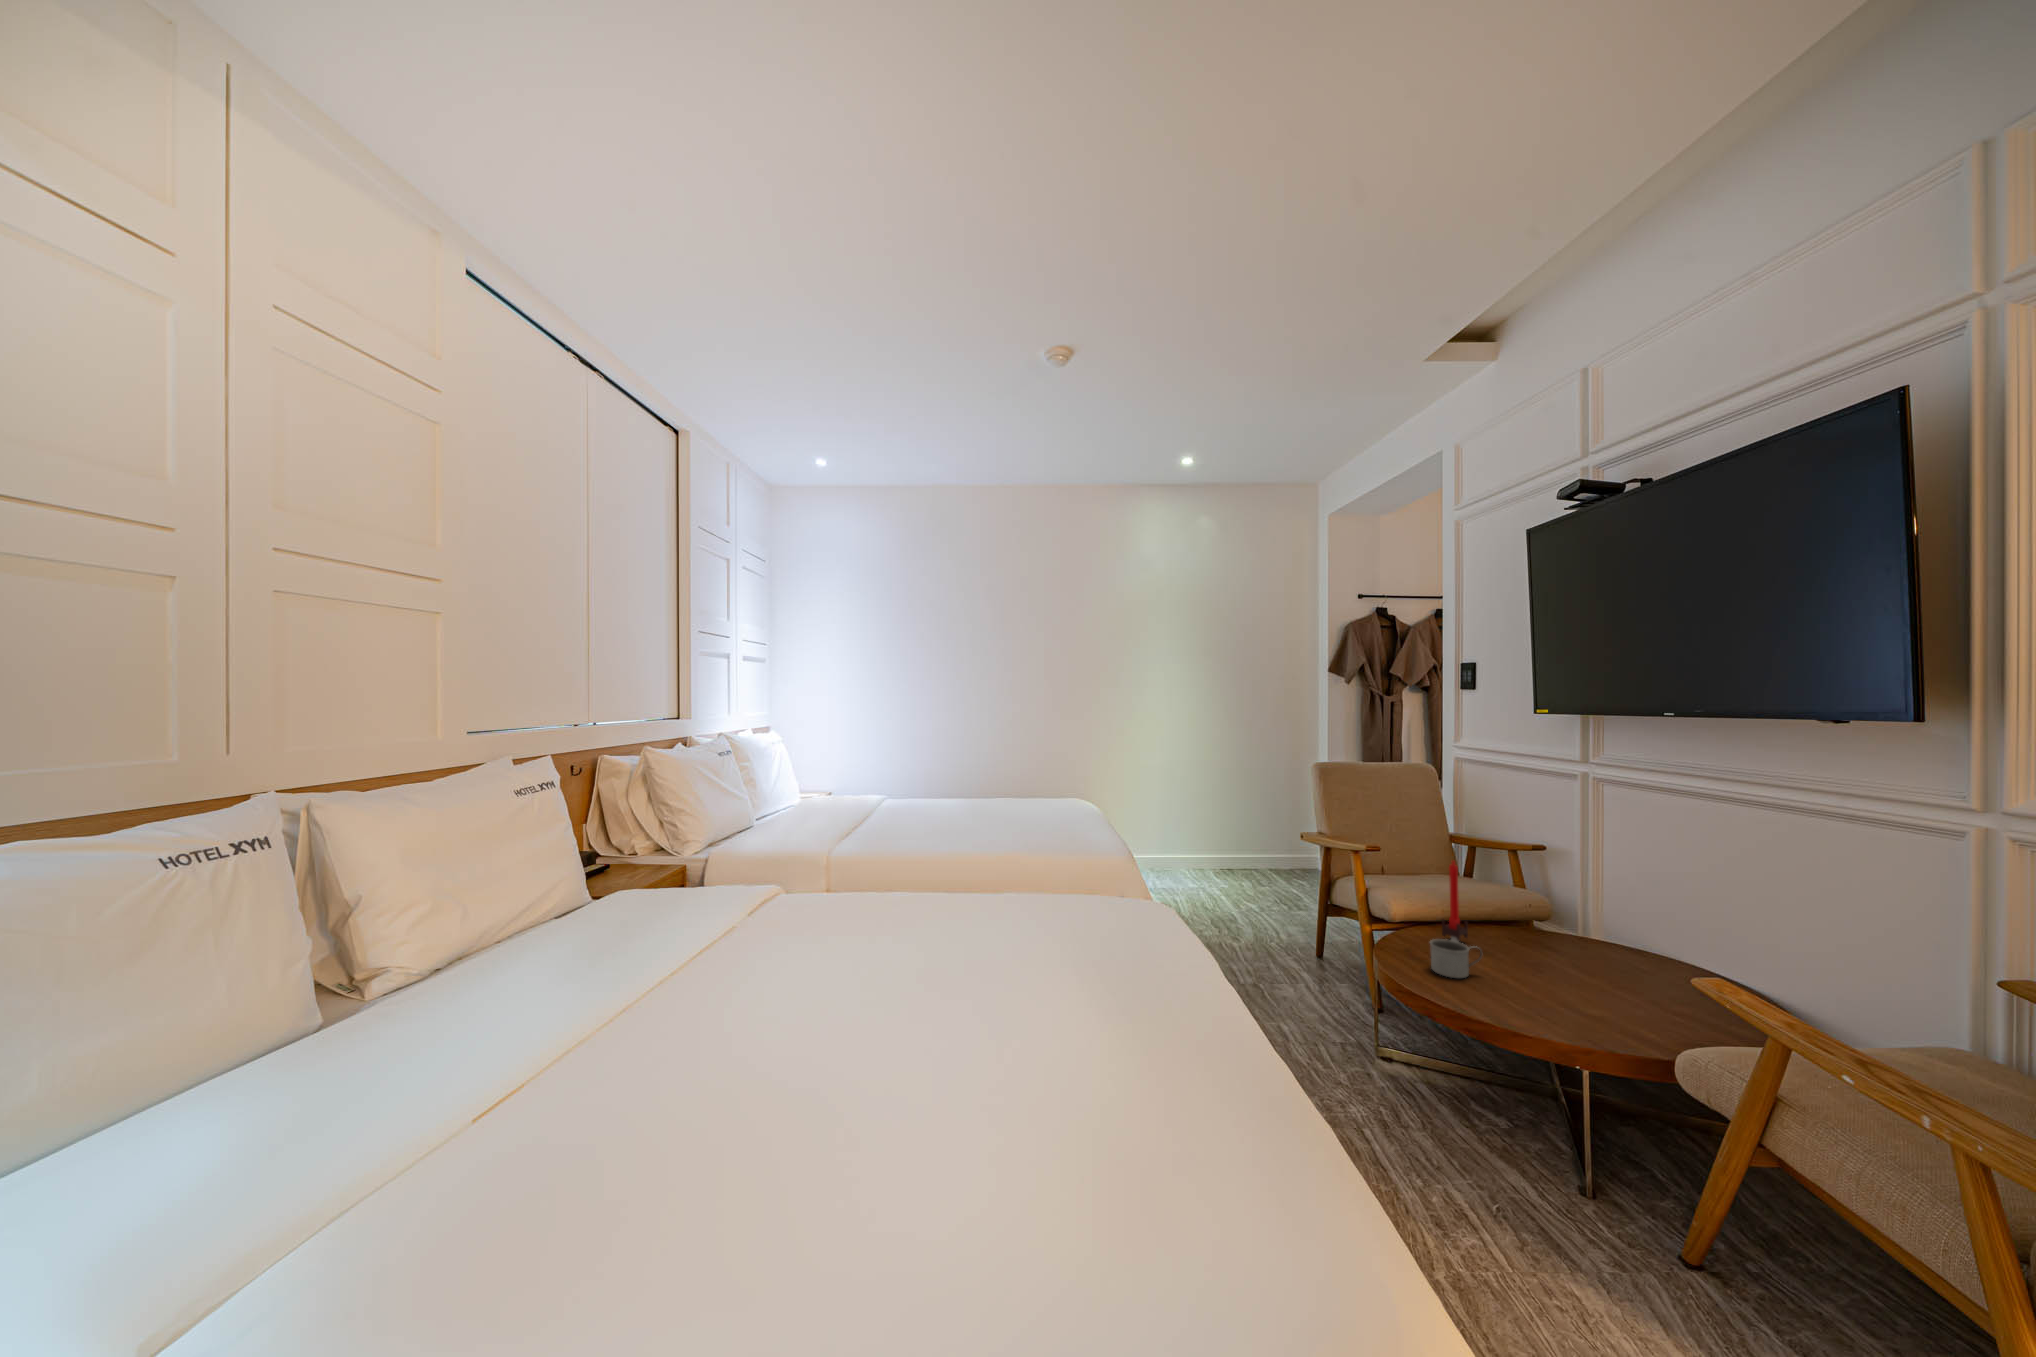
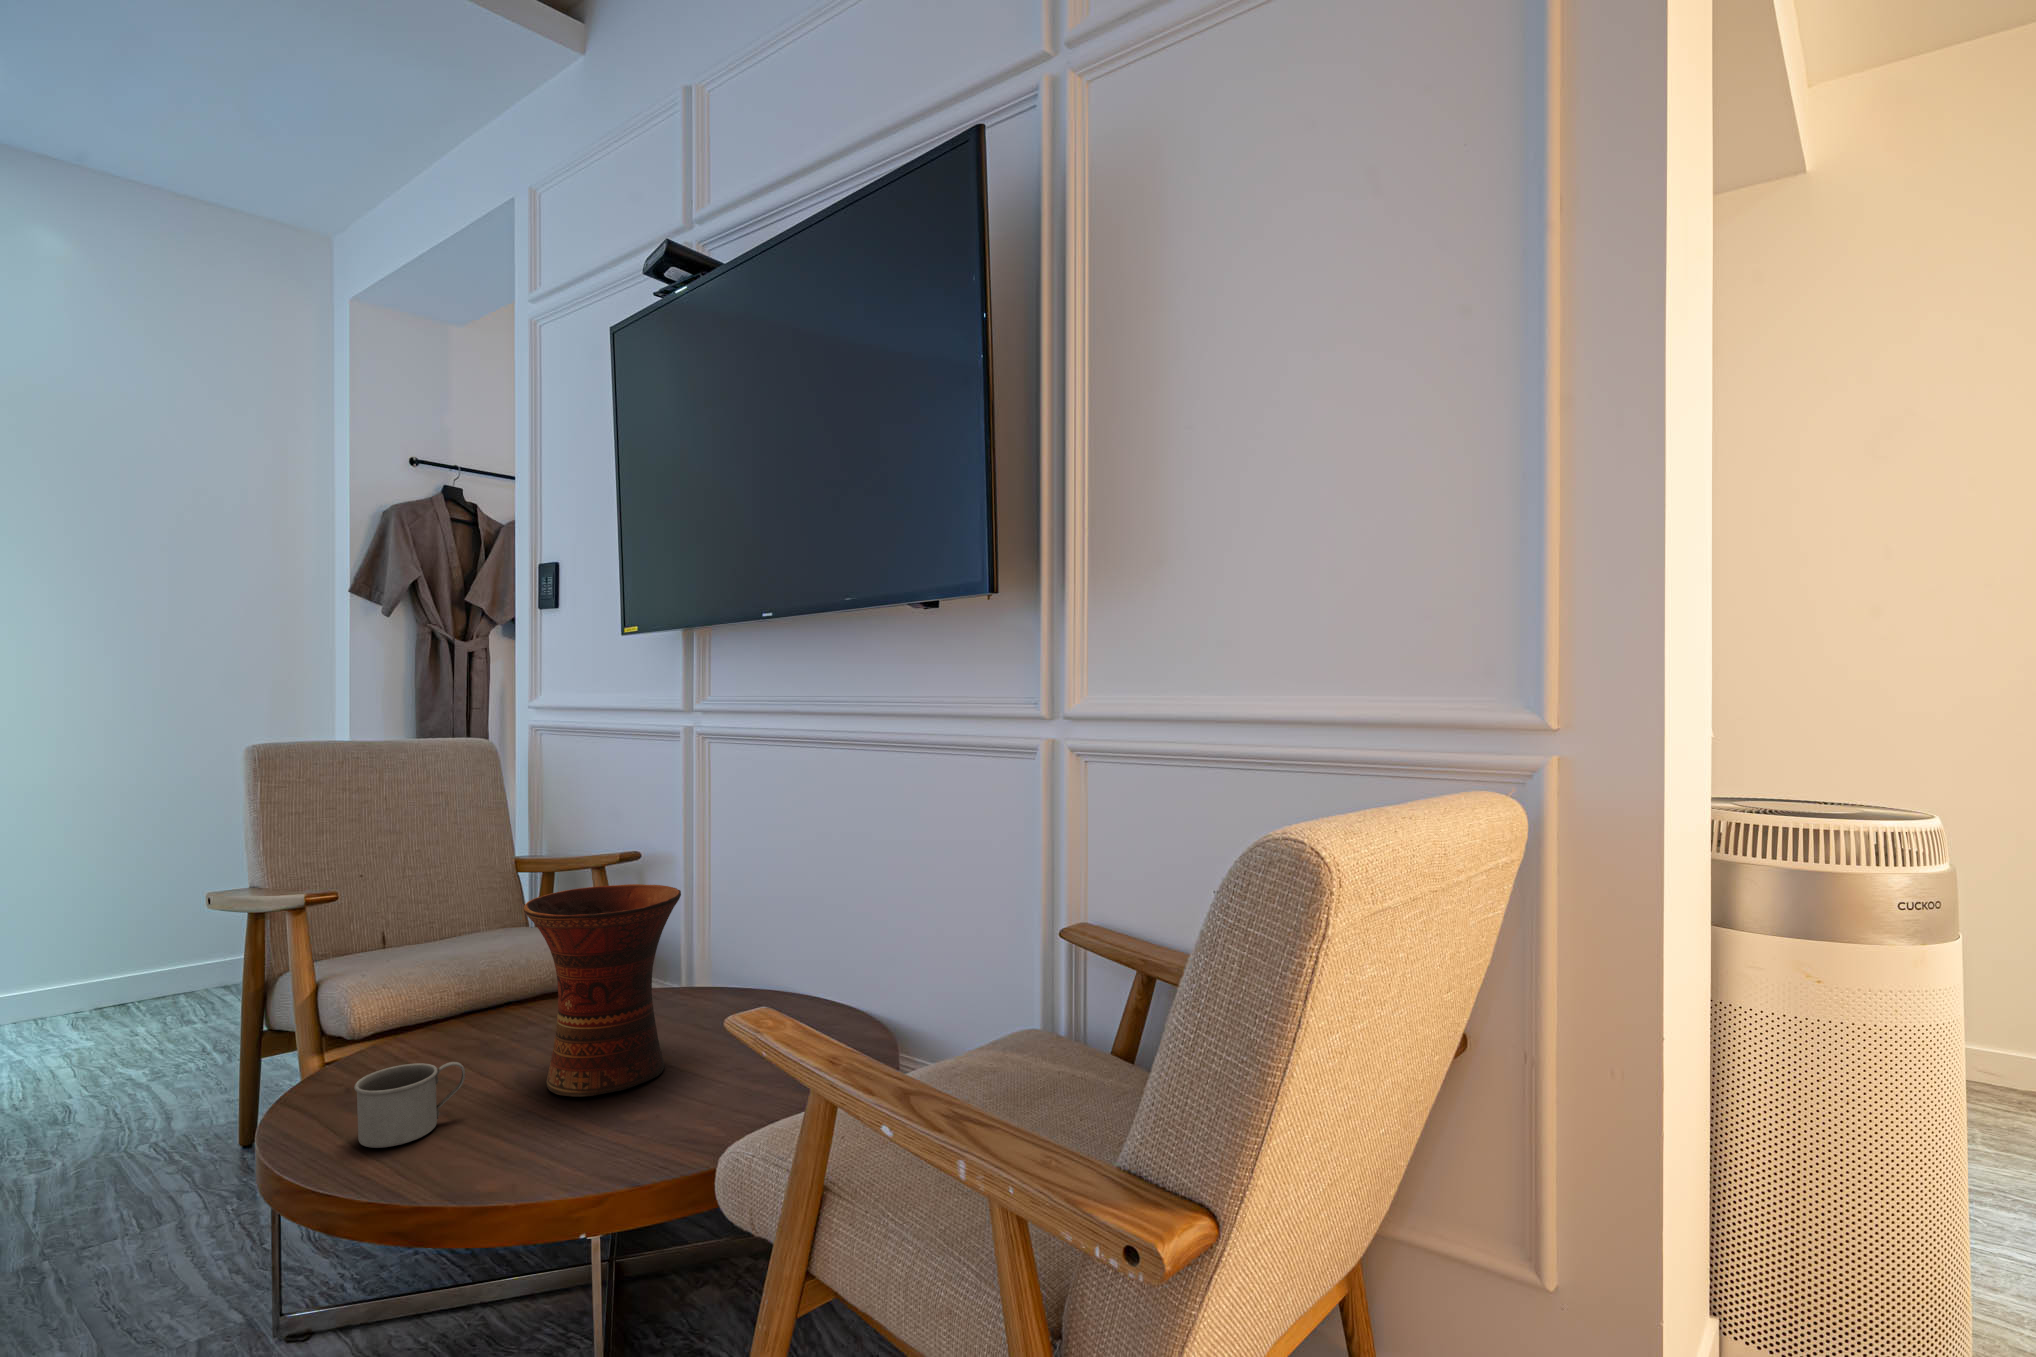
candle: present [1442,861,1468,942] -> none [424,899,476,1058]
vase: none [1511,871,1614,993] -> present [524,884,681,1096]

